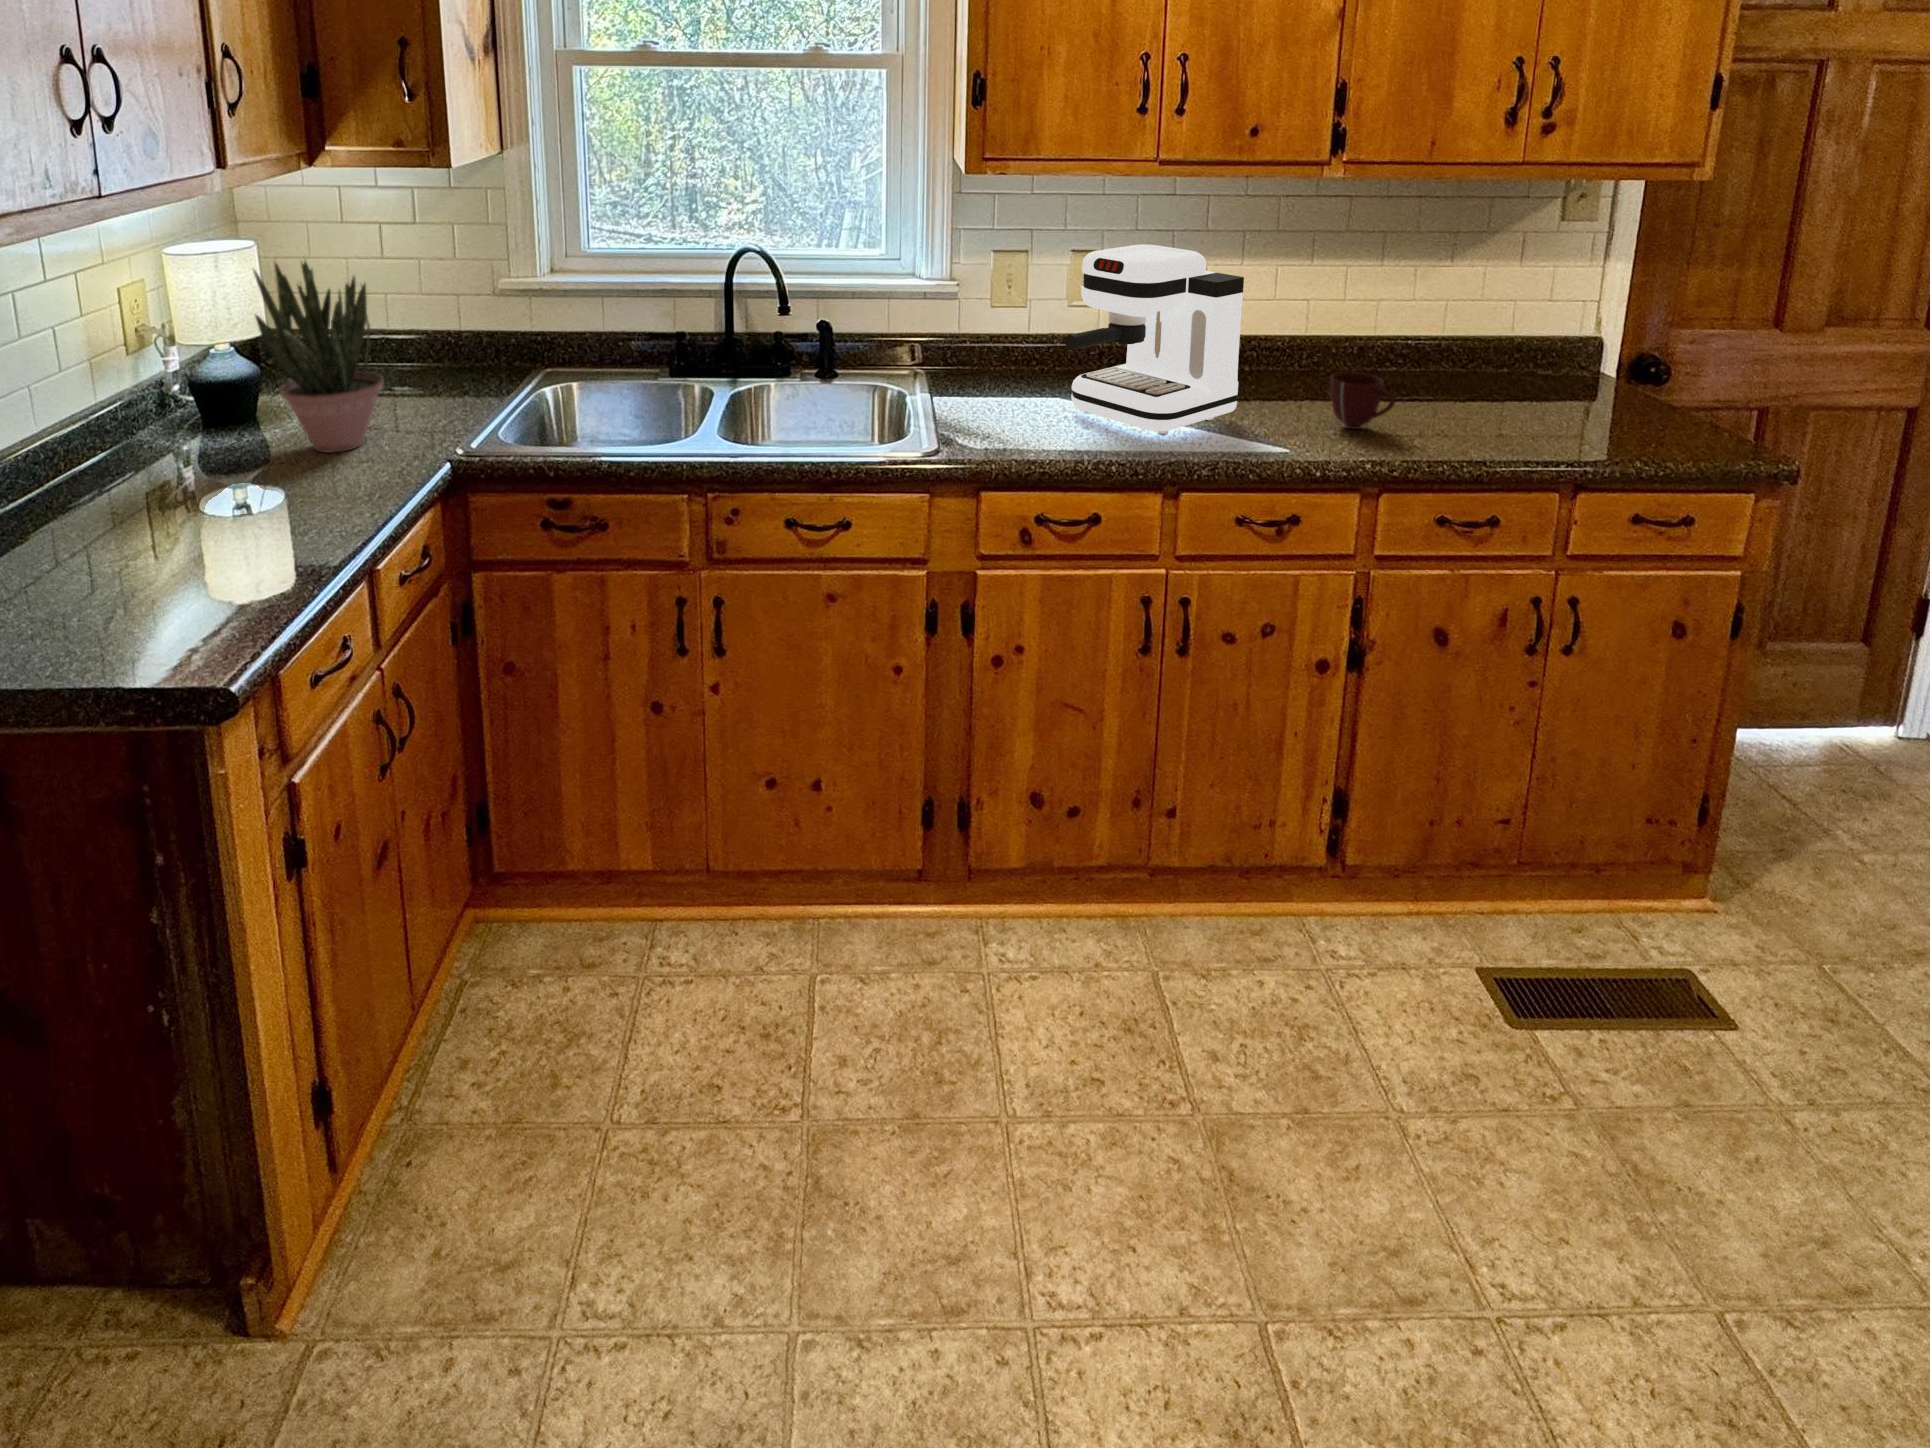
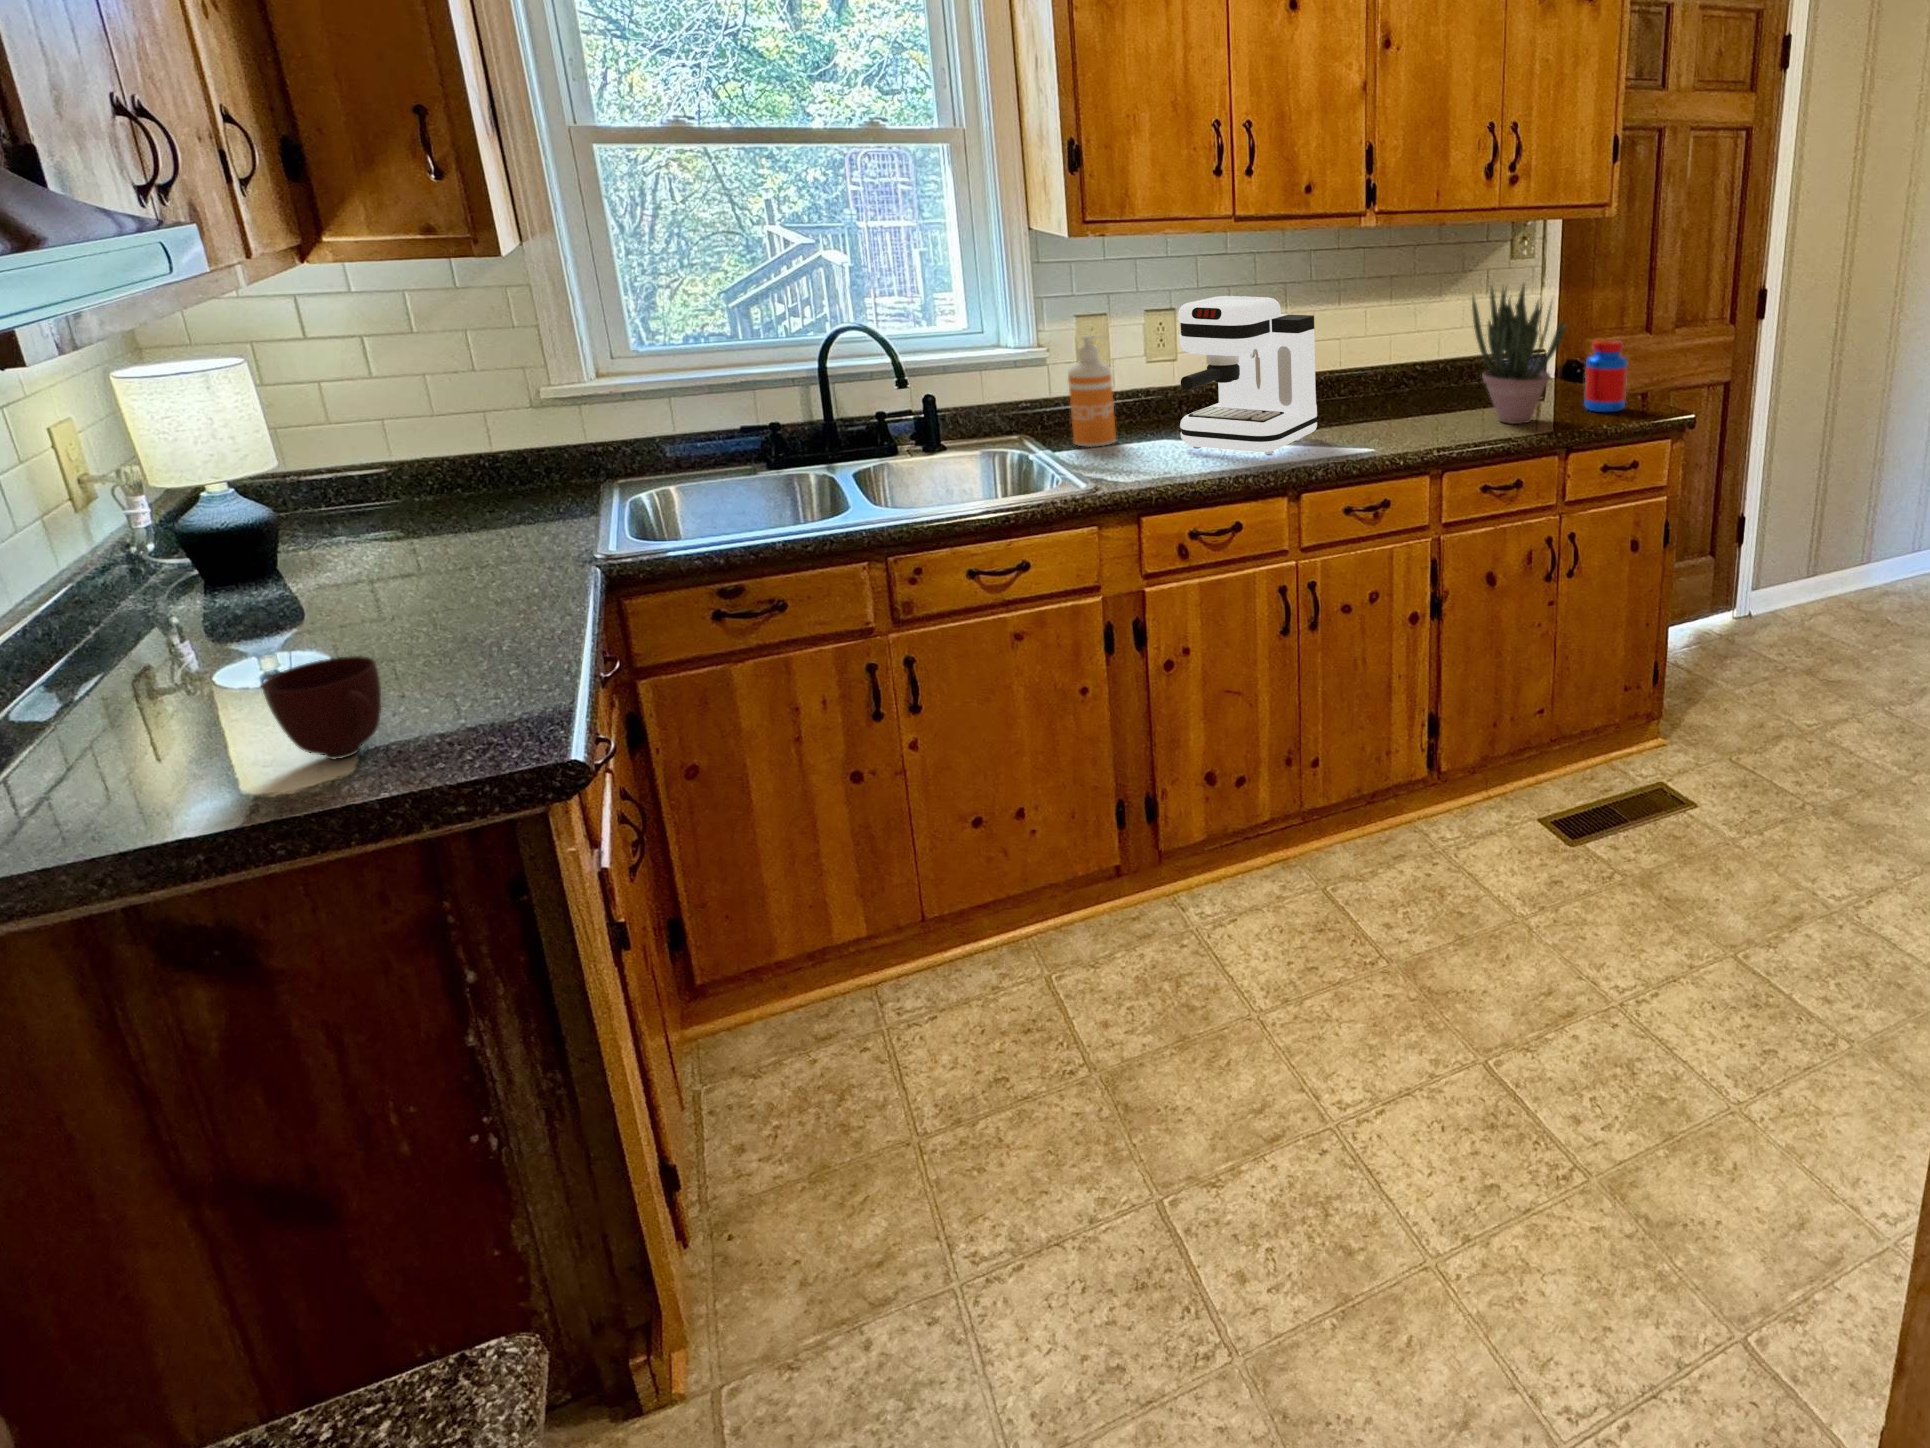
potted plant: present [253,262,384,452] -> present [1472,285,1566,424]
soap dispenser: none [965,275,1014,395] -> present [1068,335,1116,447]
jar: none [1627,338,1698,438] -> present [1584,339,1627,412]
mug: present [1330,372,1395,429] -> present [262,656,381,759]

